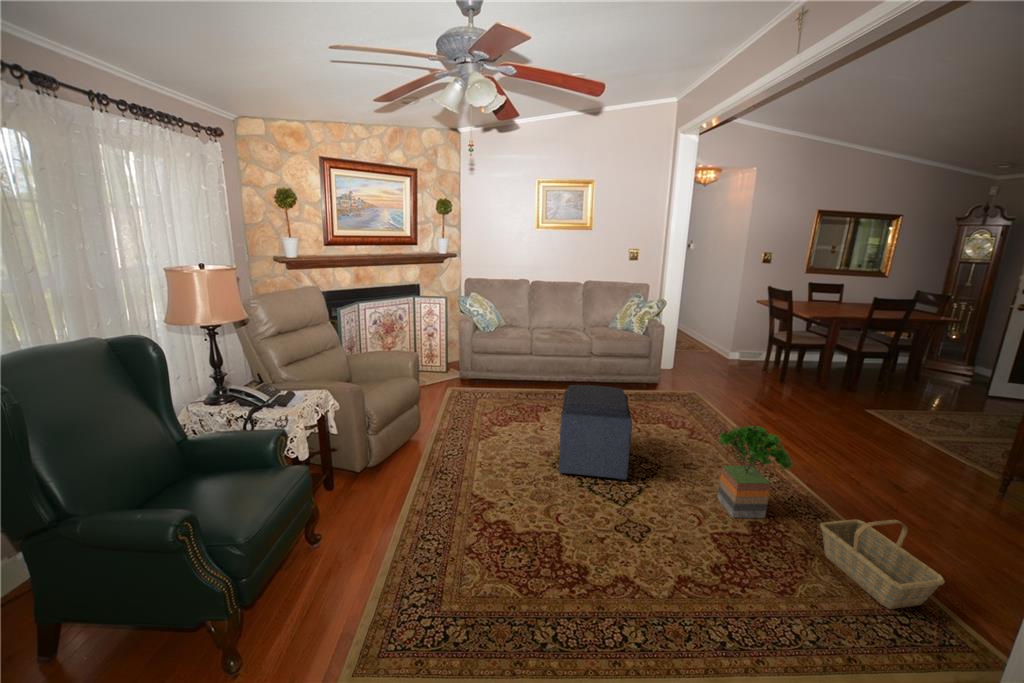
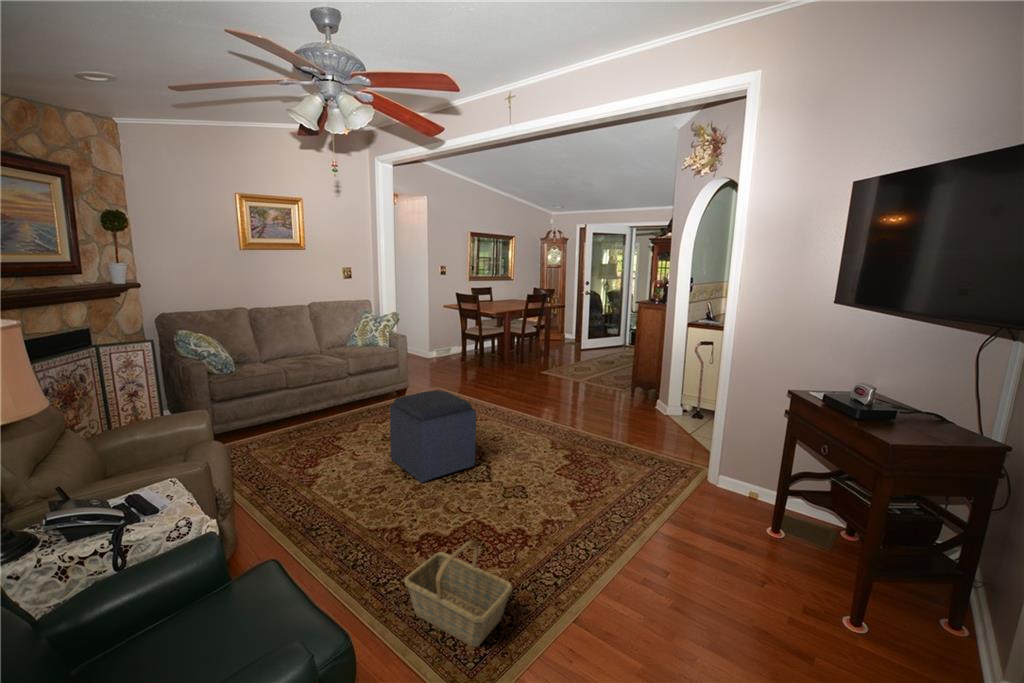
potted tree: present [718,426,792,518] -> none [529,390,582,461]
basket: present [820,519,944,609] -> present [404,541,512,647]

